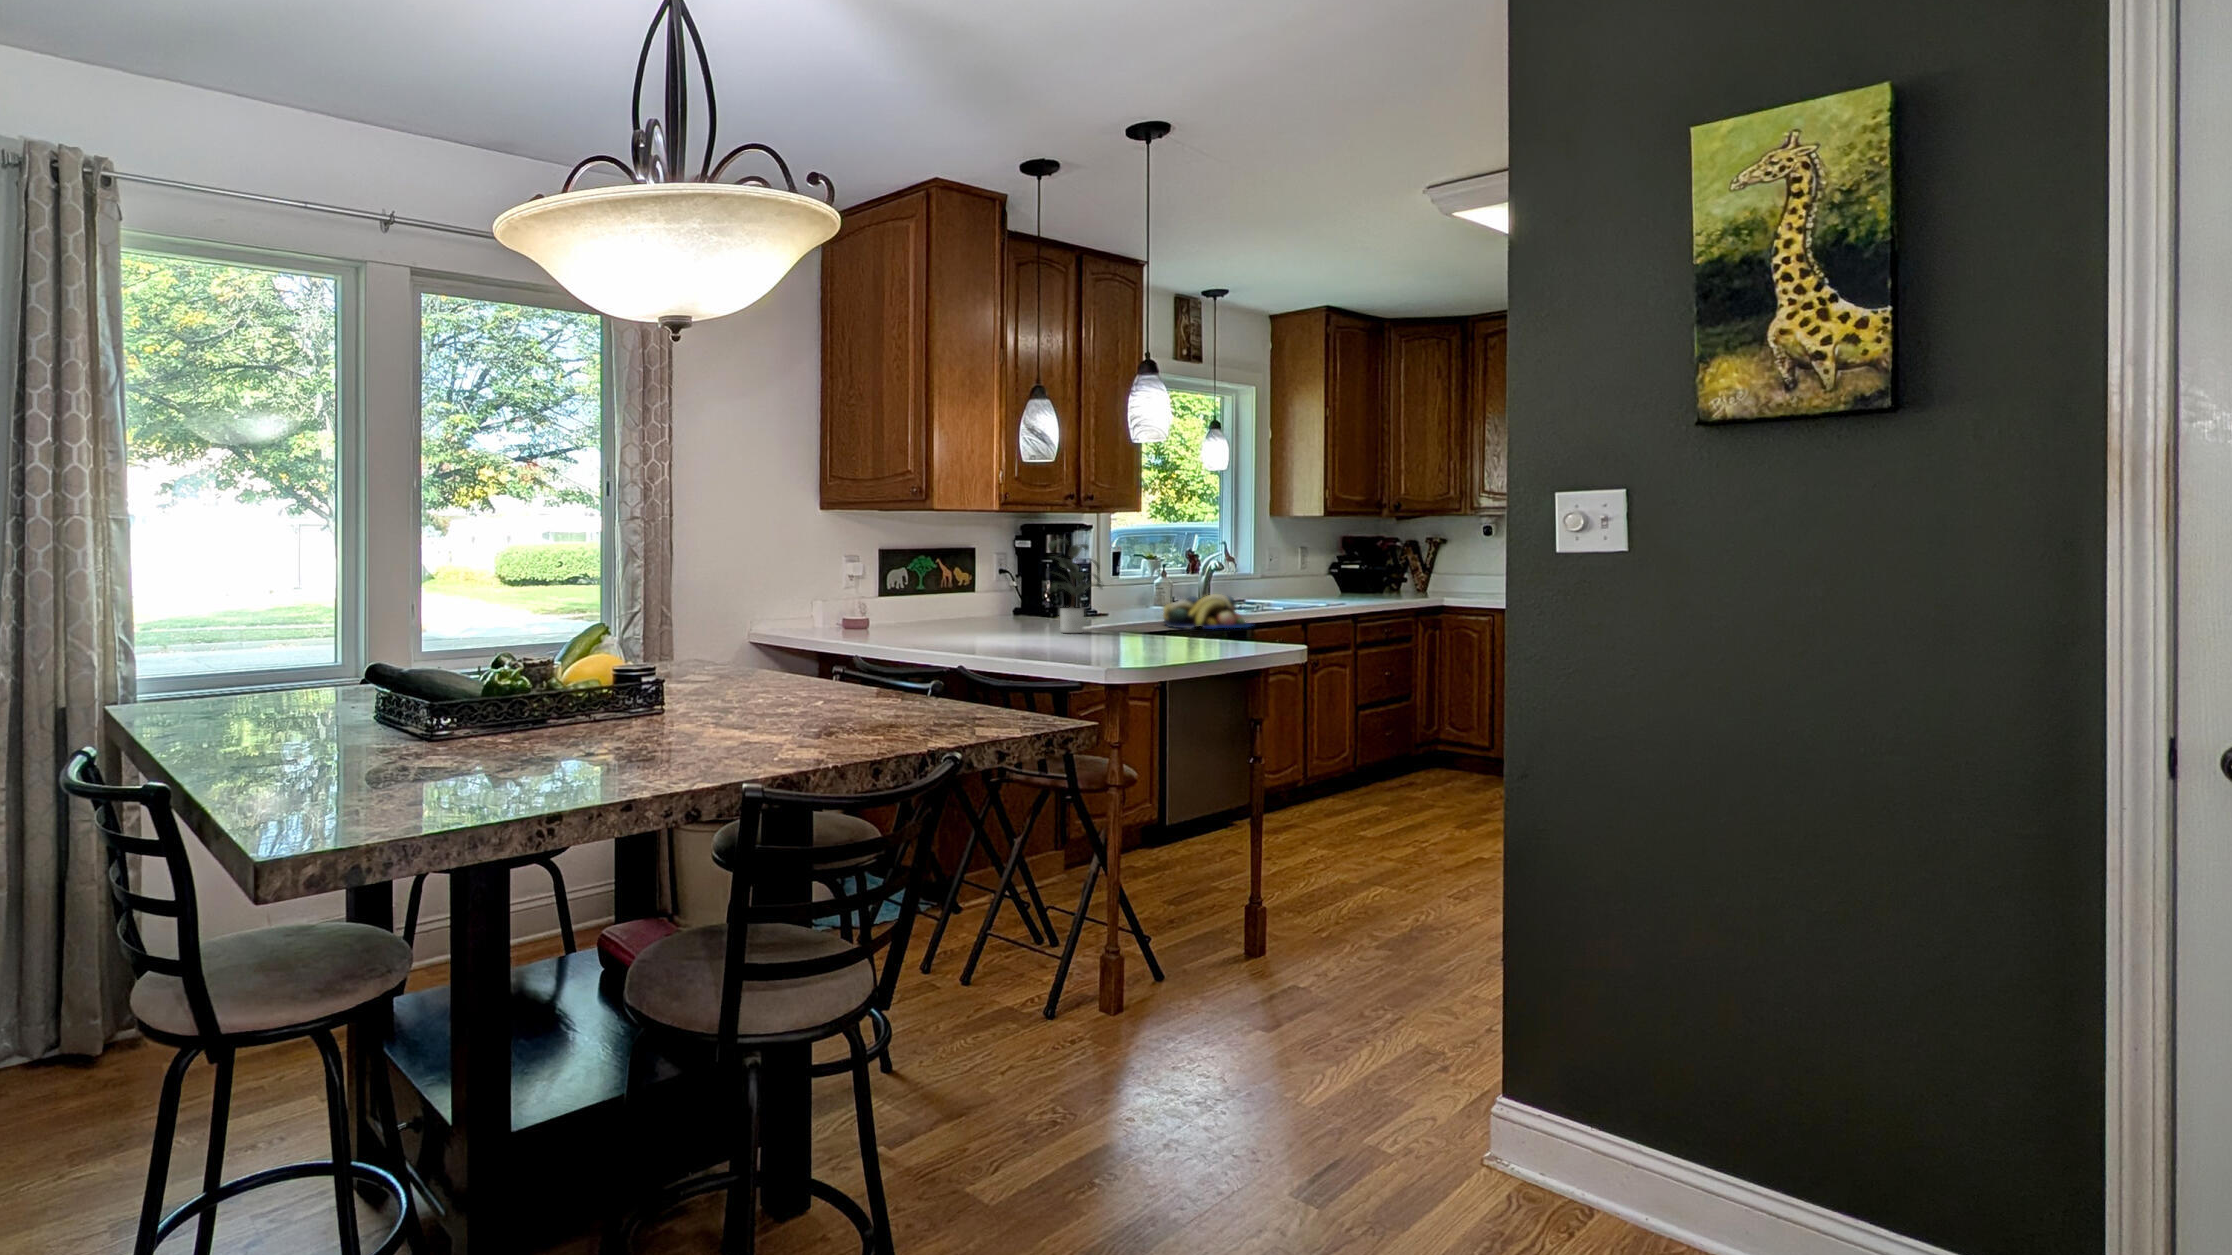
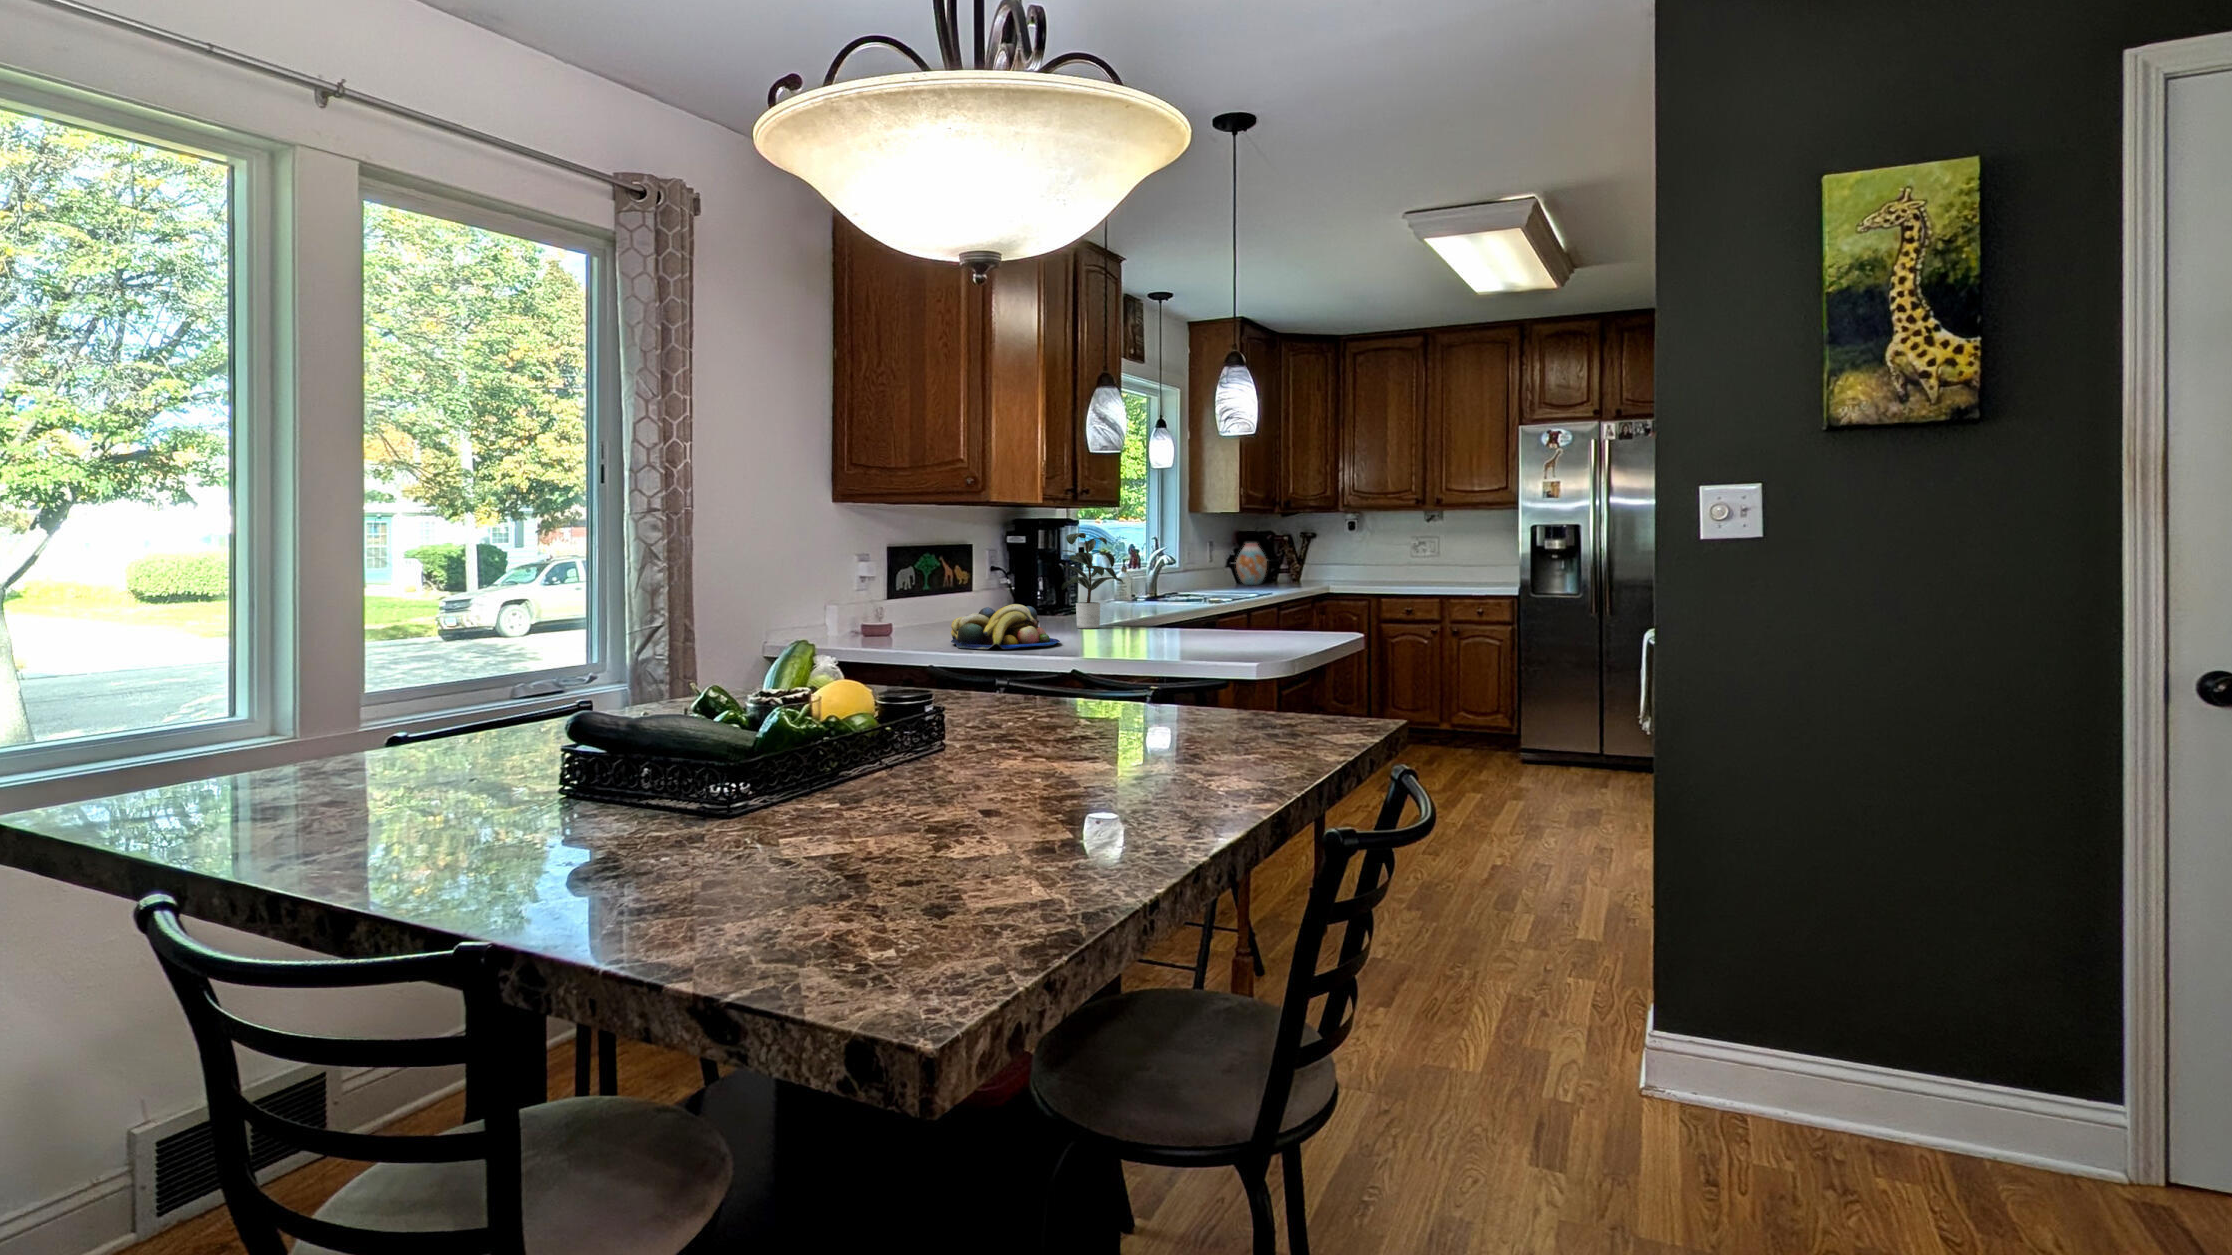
vase: none [1337,548,1373,594] -> present [1236,543,1267,585]
fruit bowl: present [1163,594,1253,629] -> present [951,604,1060,649]

